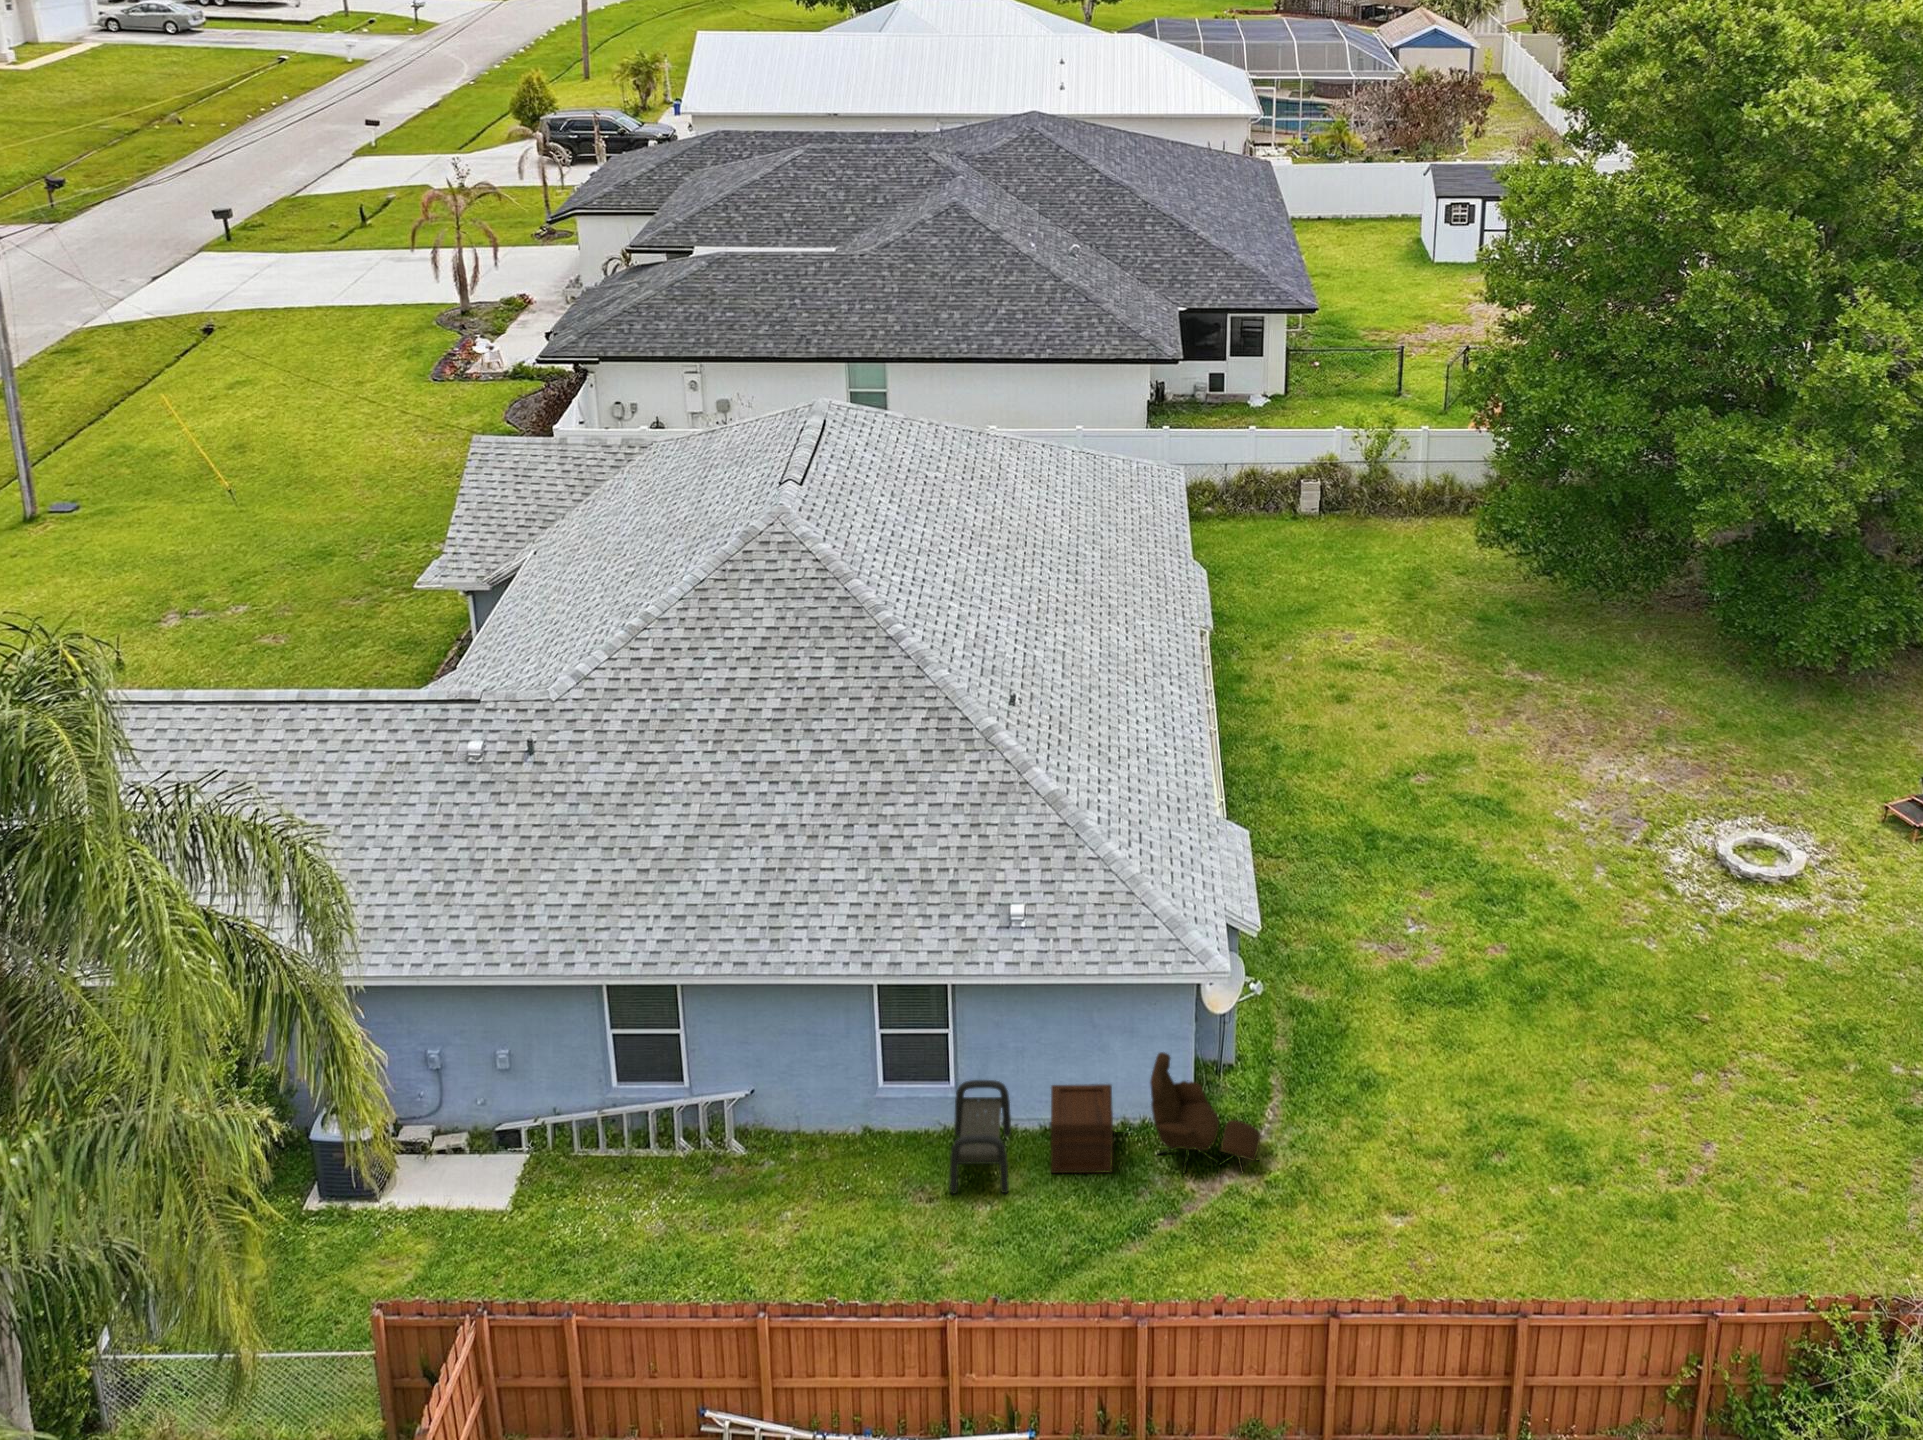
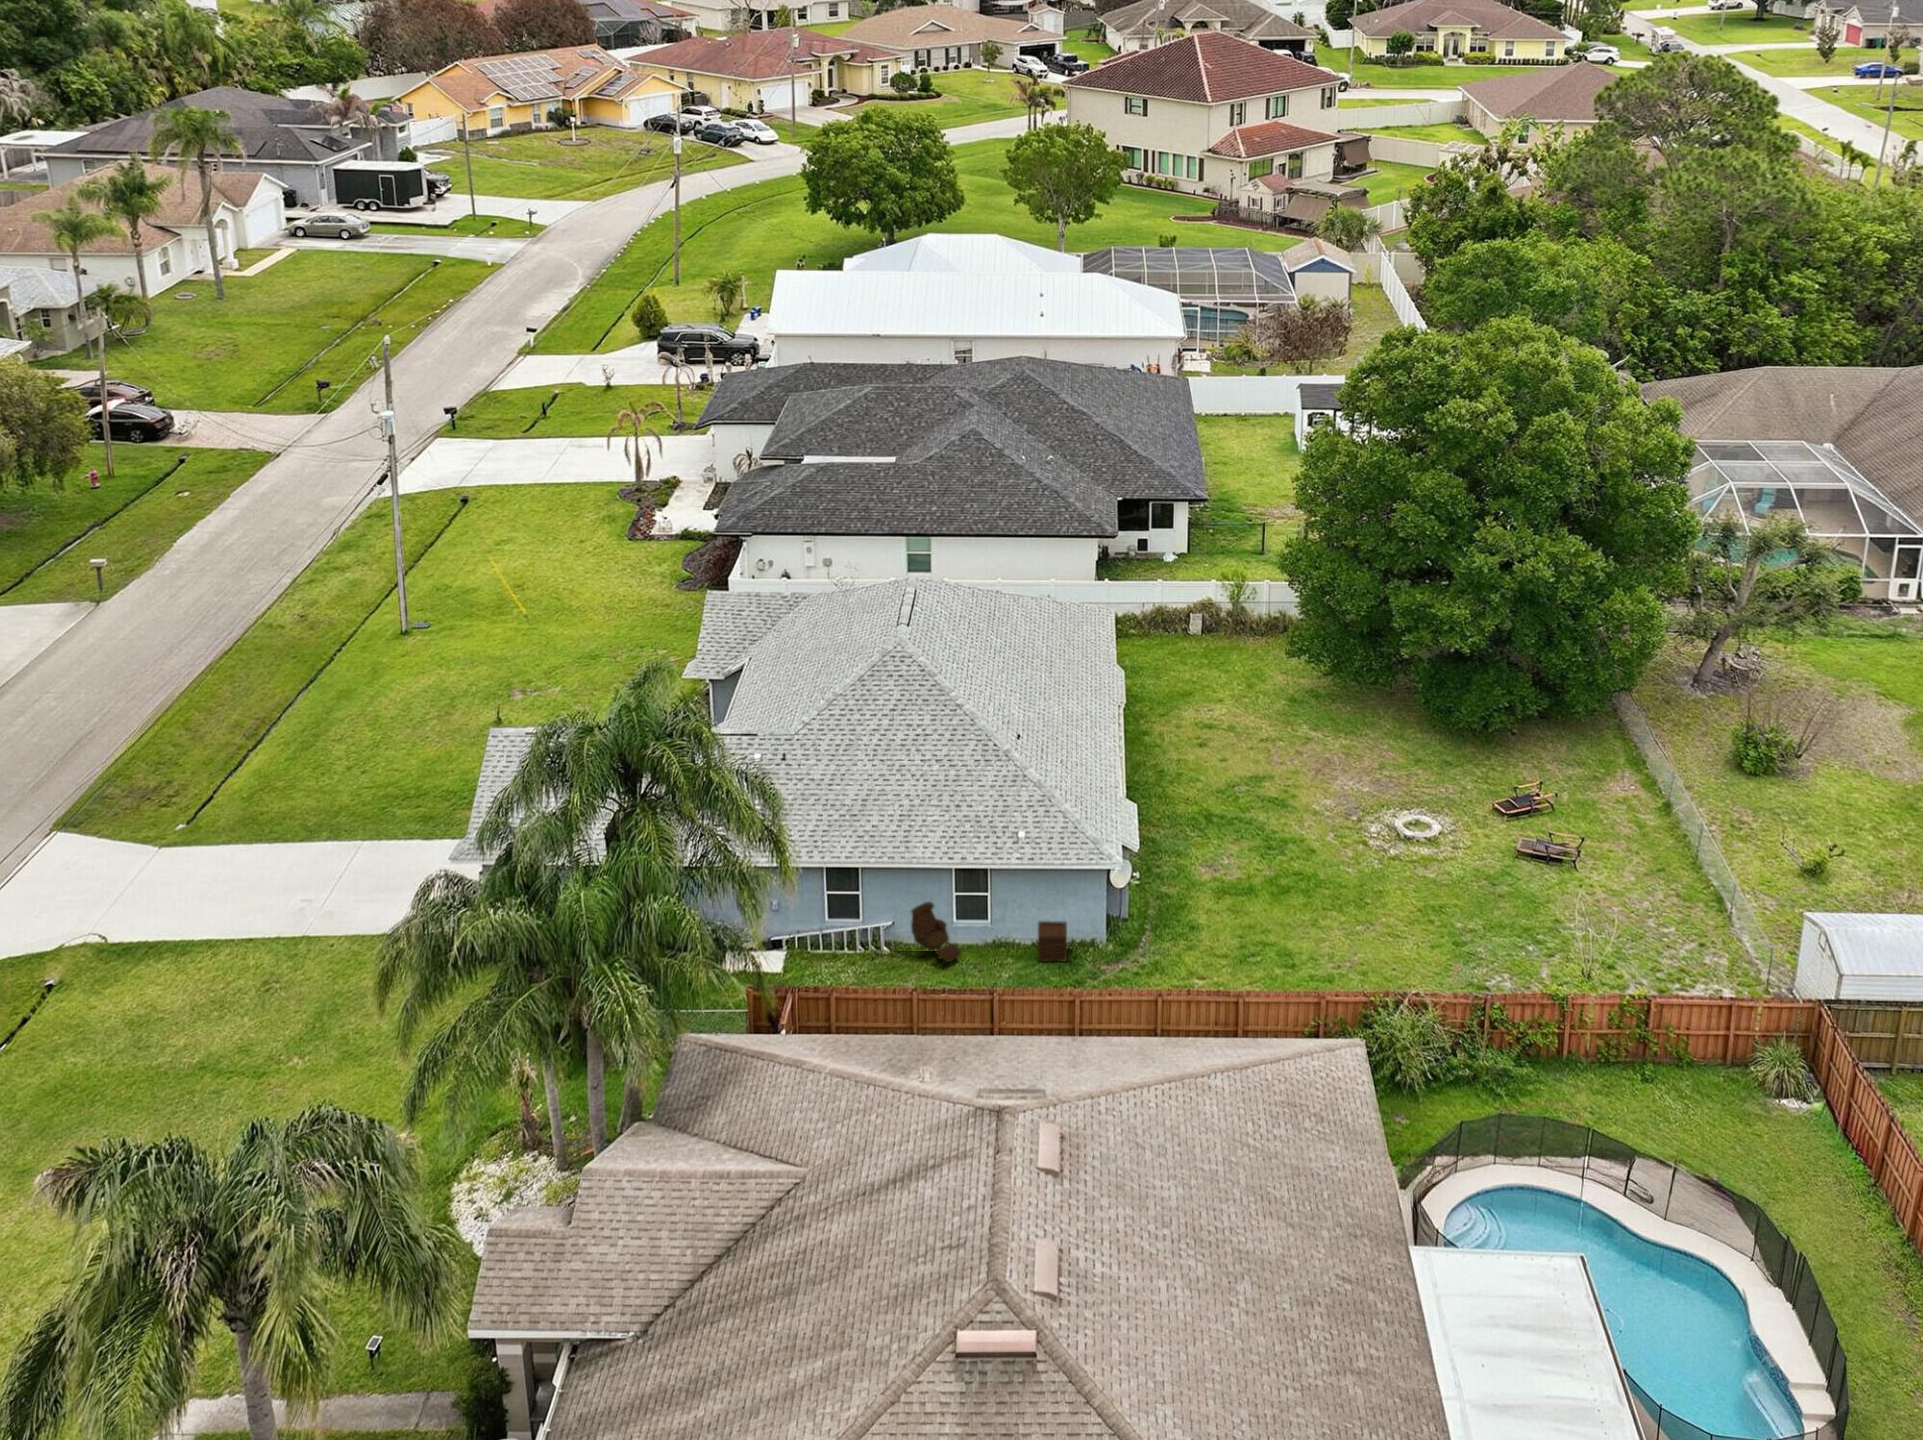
lounge chair: present [1150,1052,1260,1173] -> present [911,901,961,962]
bench: present [950,1080,1011,1193] -> none [990,919,1018,969]

